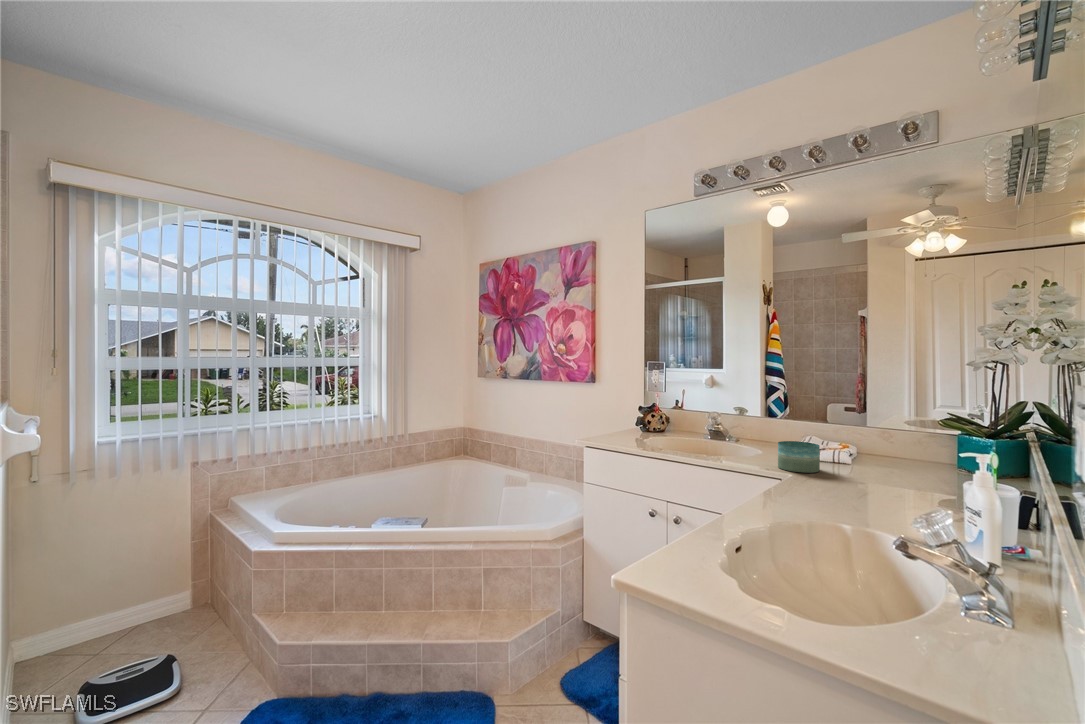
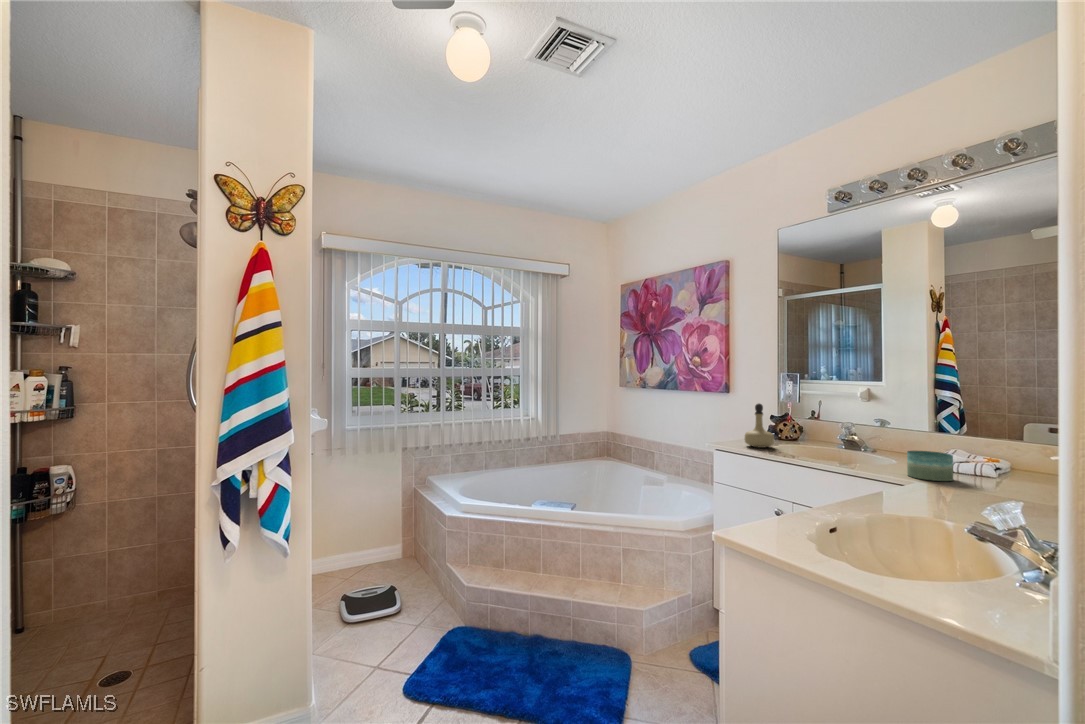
perfume bottle: none [615,394,644,442] -> present [745,403,774,448]

